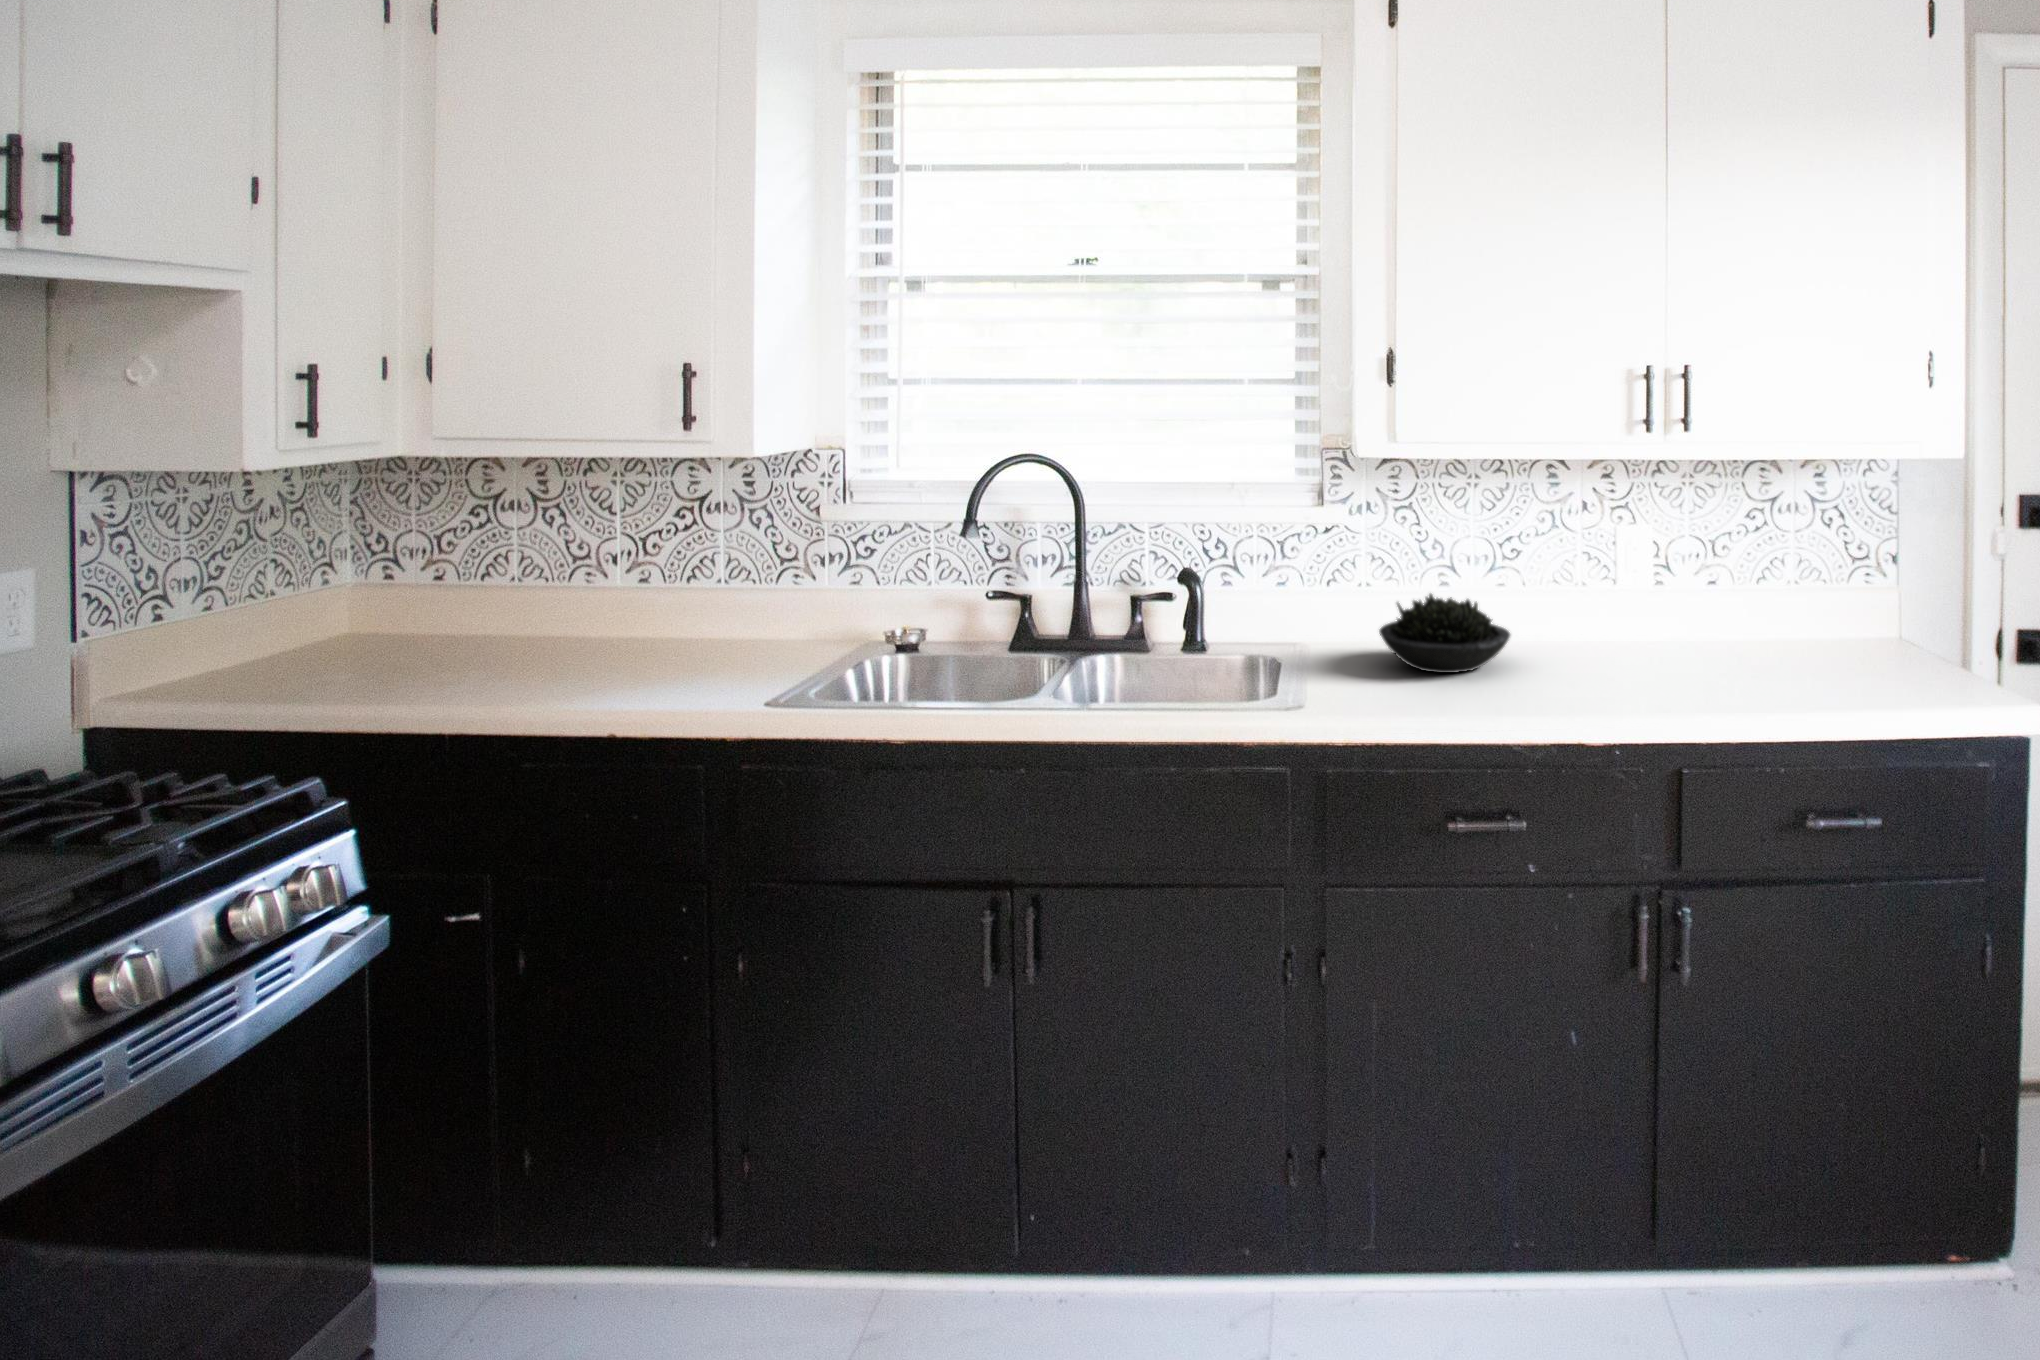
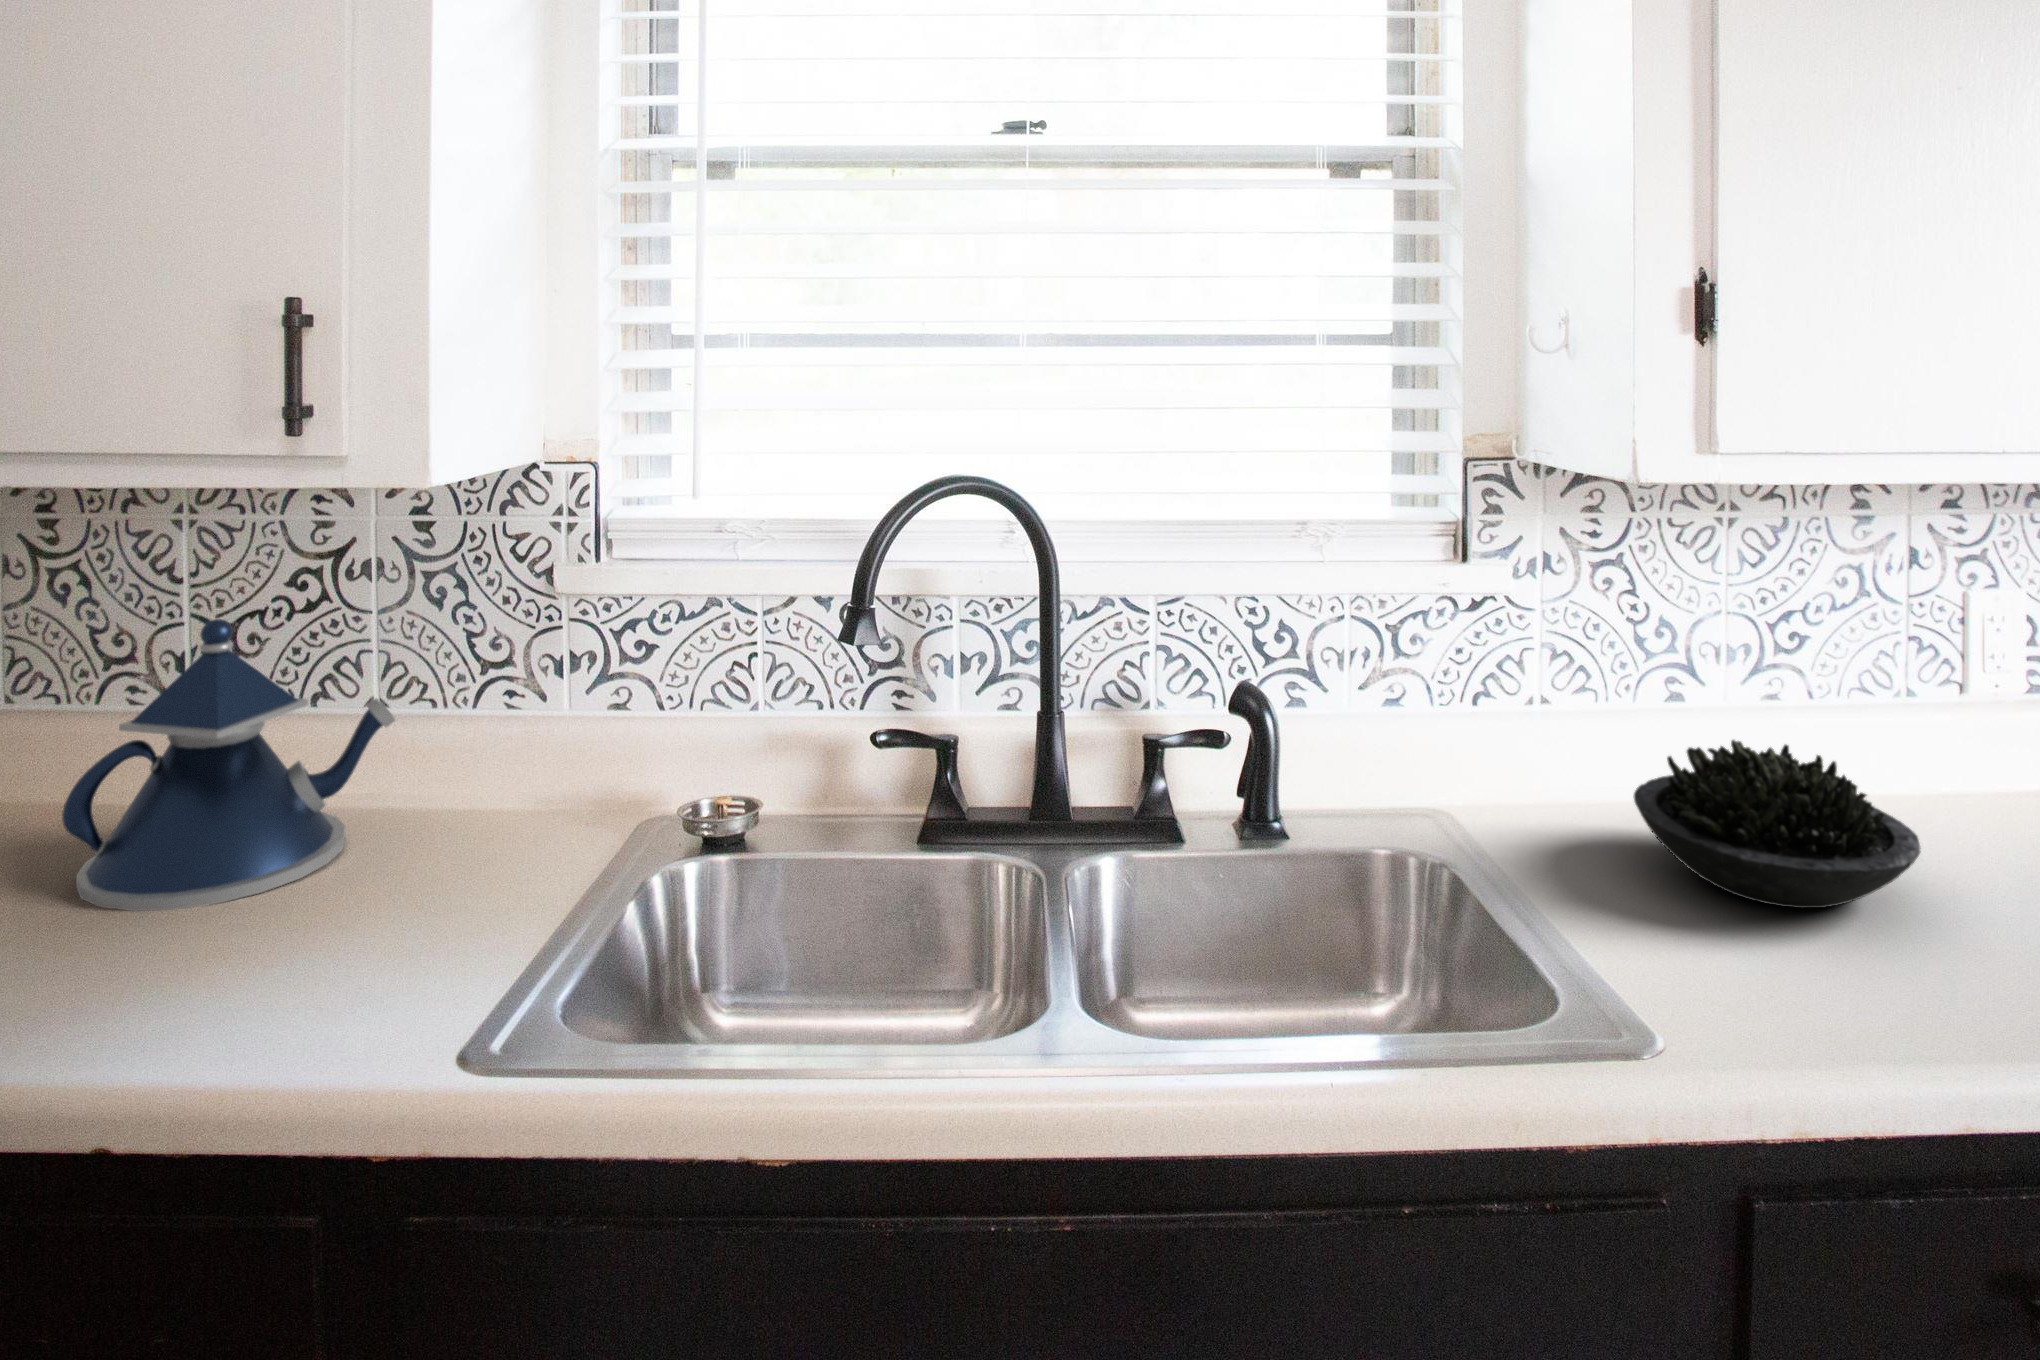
teapot: none [561,528,732,670] -> present [62,619,395,911]

